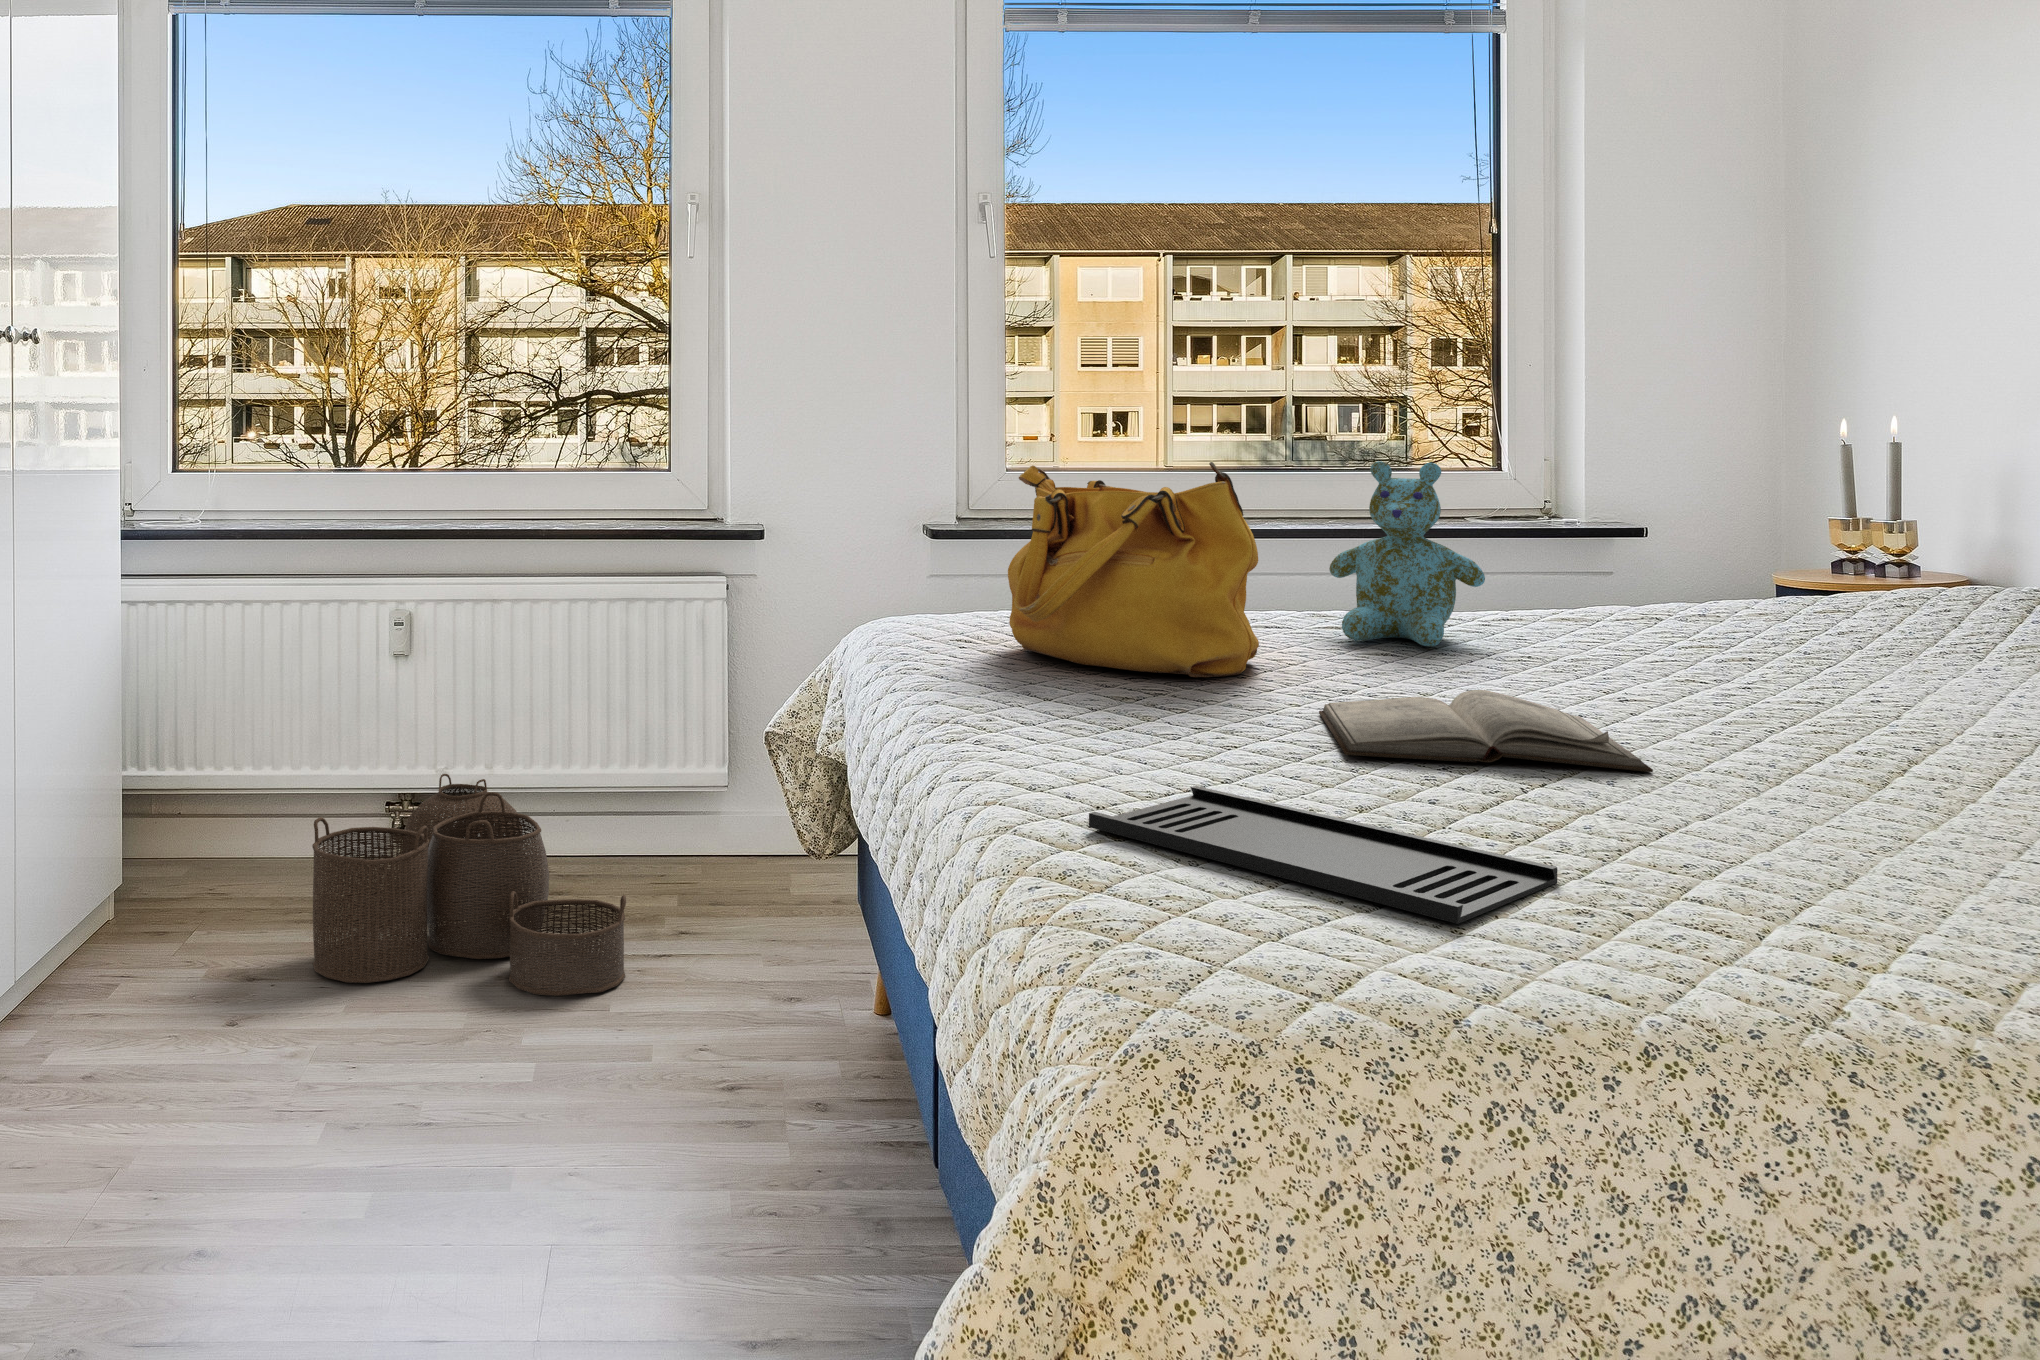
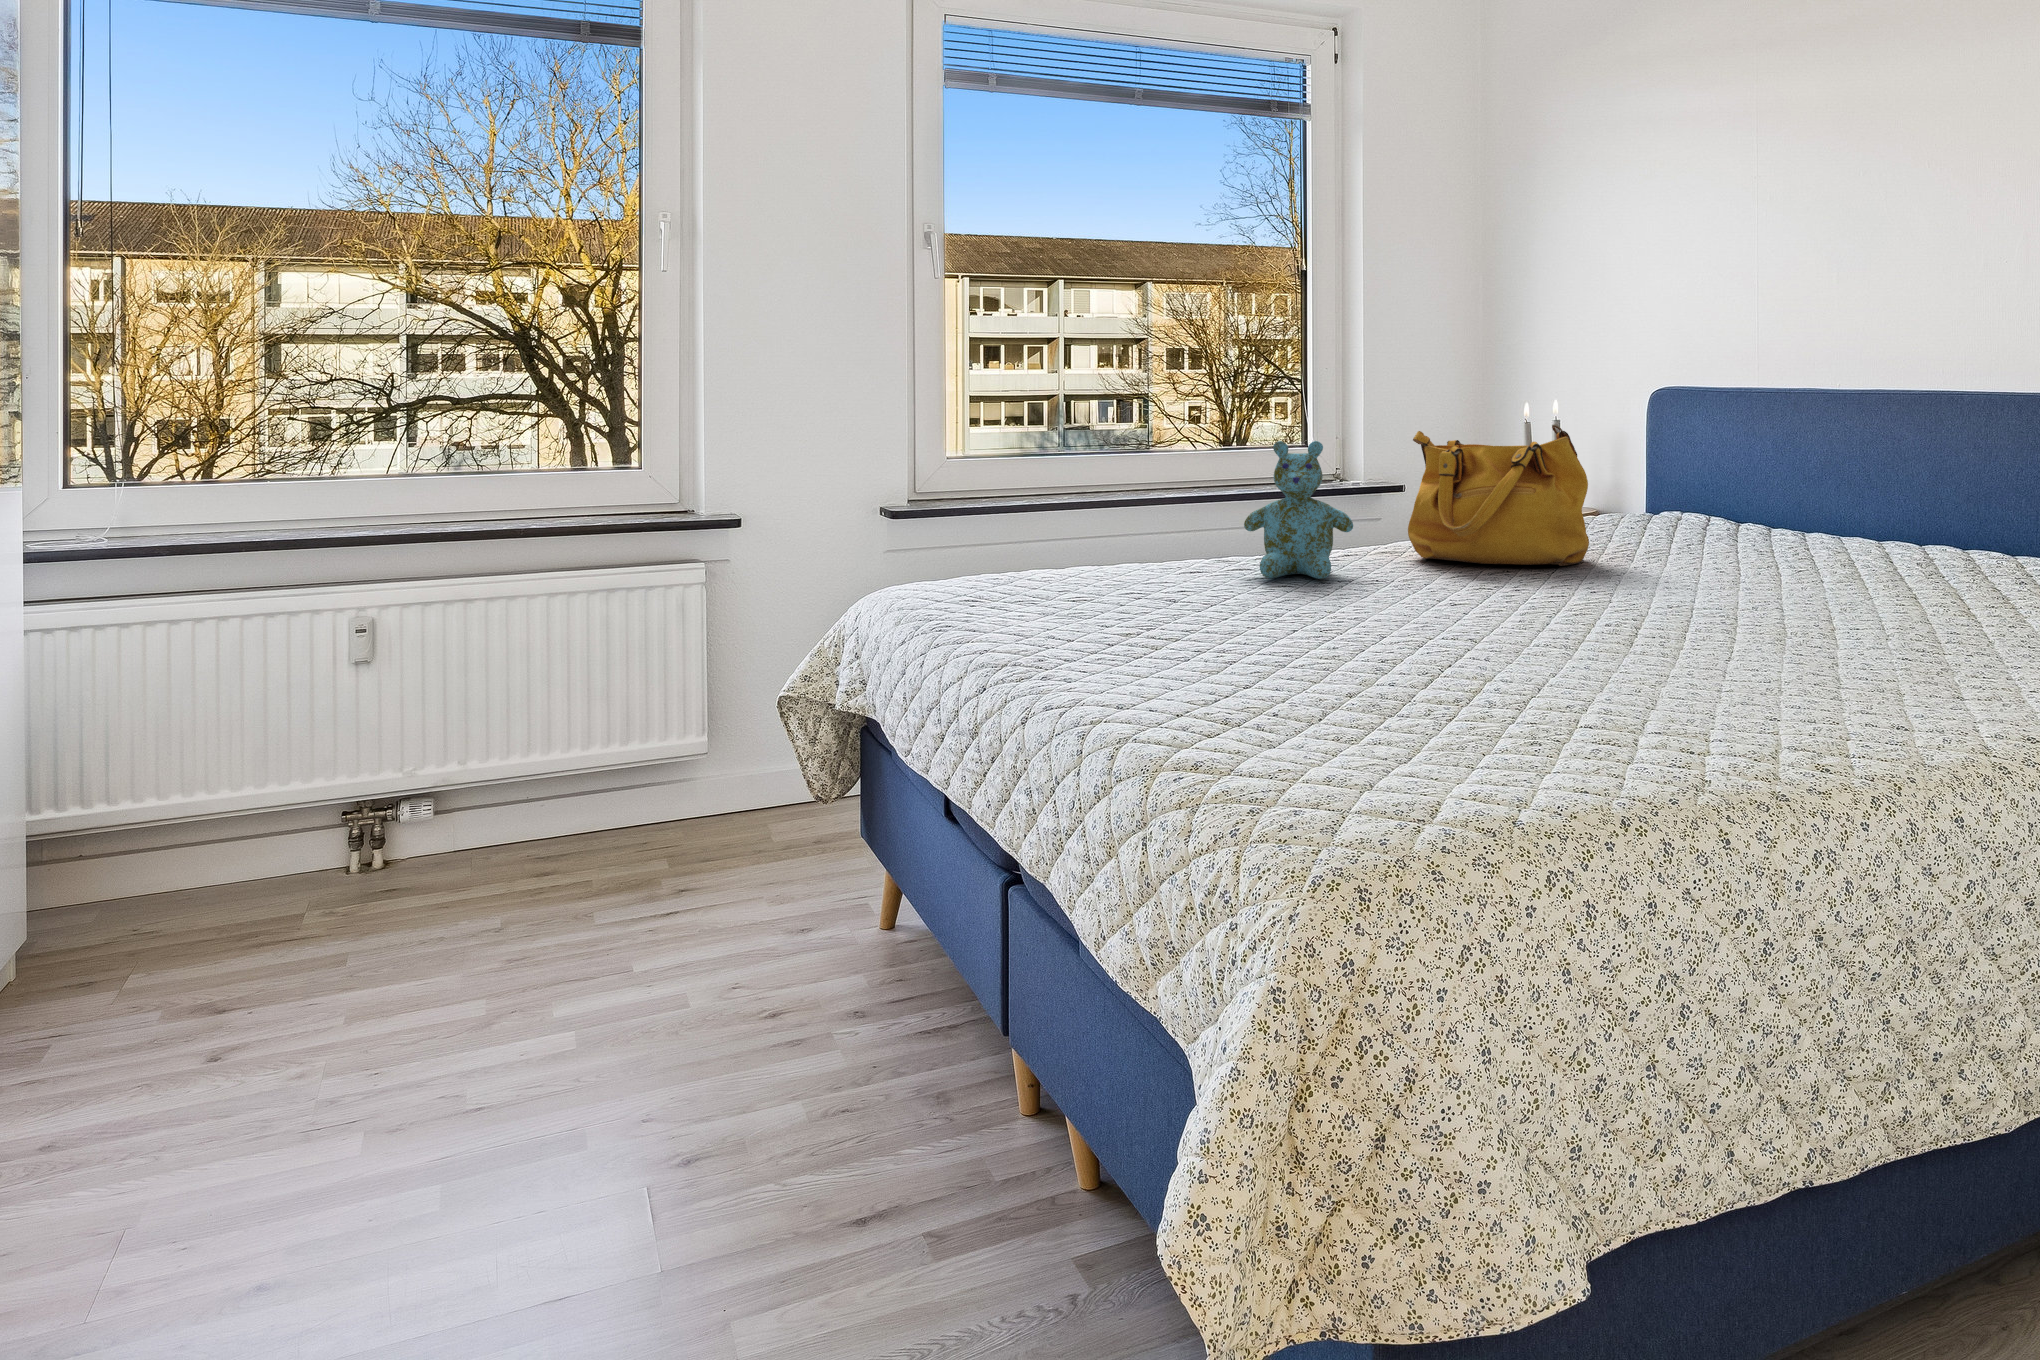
handbag: present [1008,462,1259,677] -> present [1408,424,1589,566]
diary: present [1319,690,1653,772] -> none [1282,606,1515,660]
woven basket: present [312,774,626,996] -> none [293,777,642,997]
tray: present [1089,786,1557,924] -> none [1186,693,1508,764]

